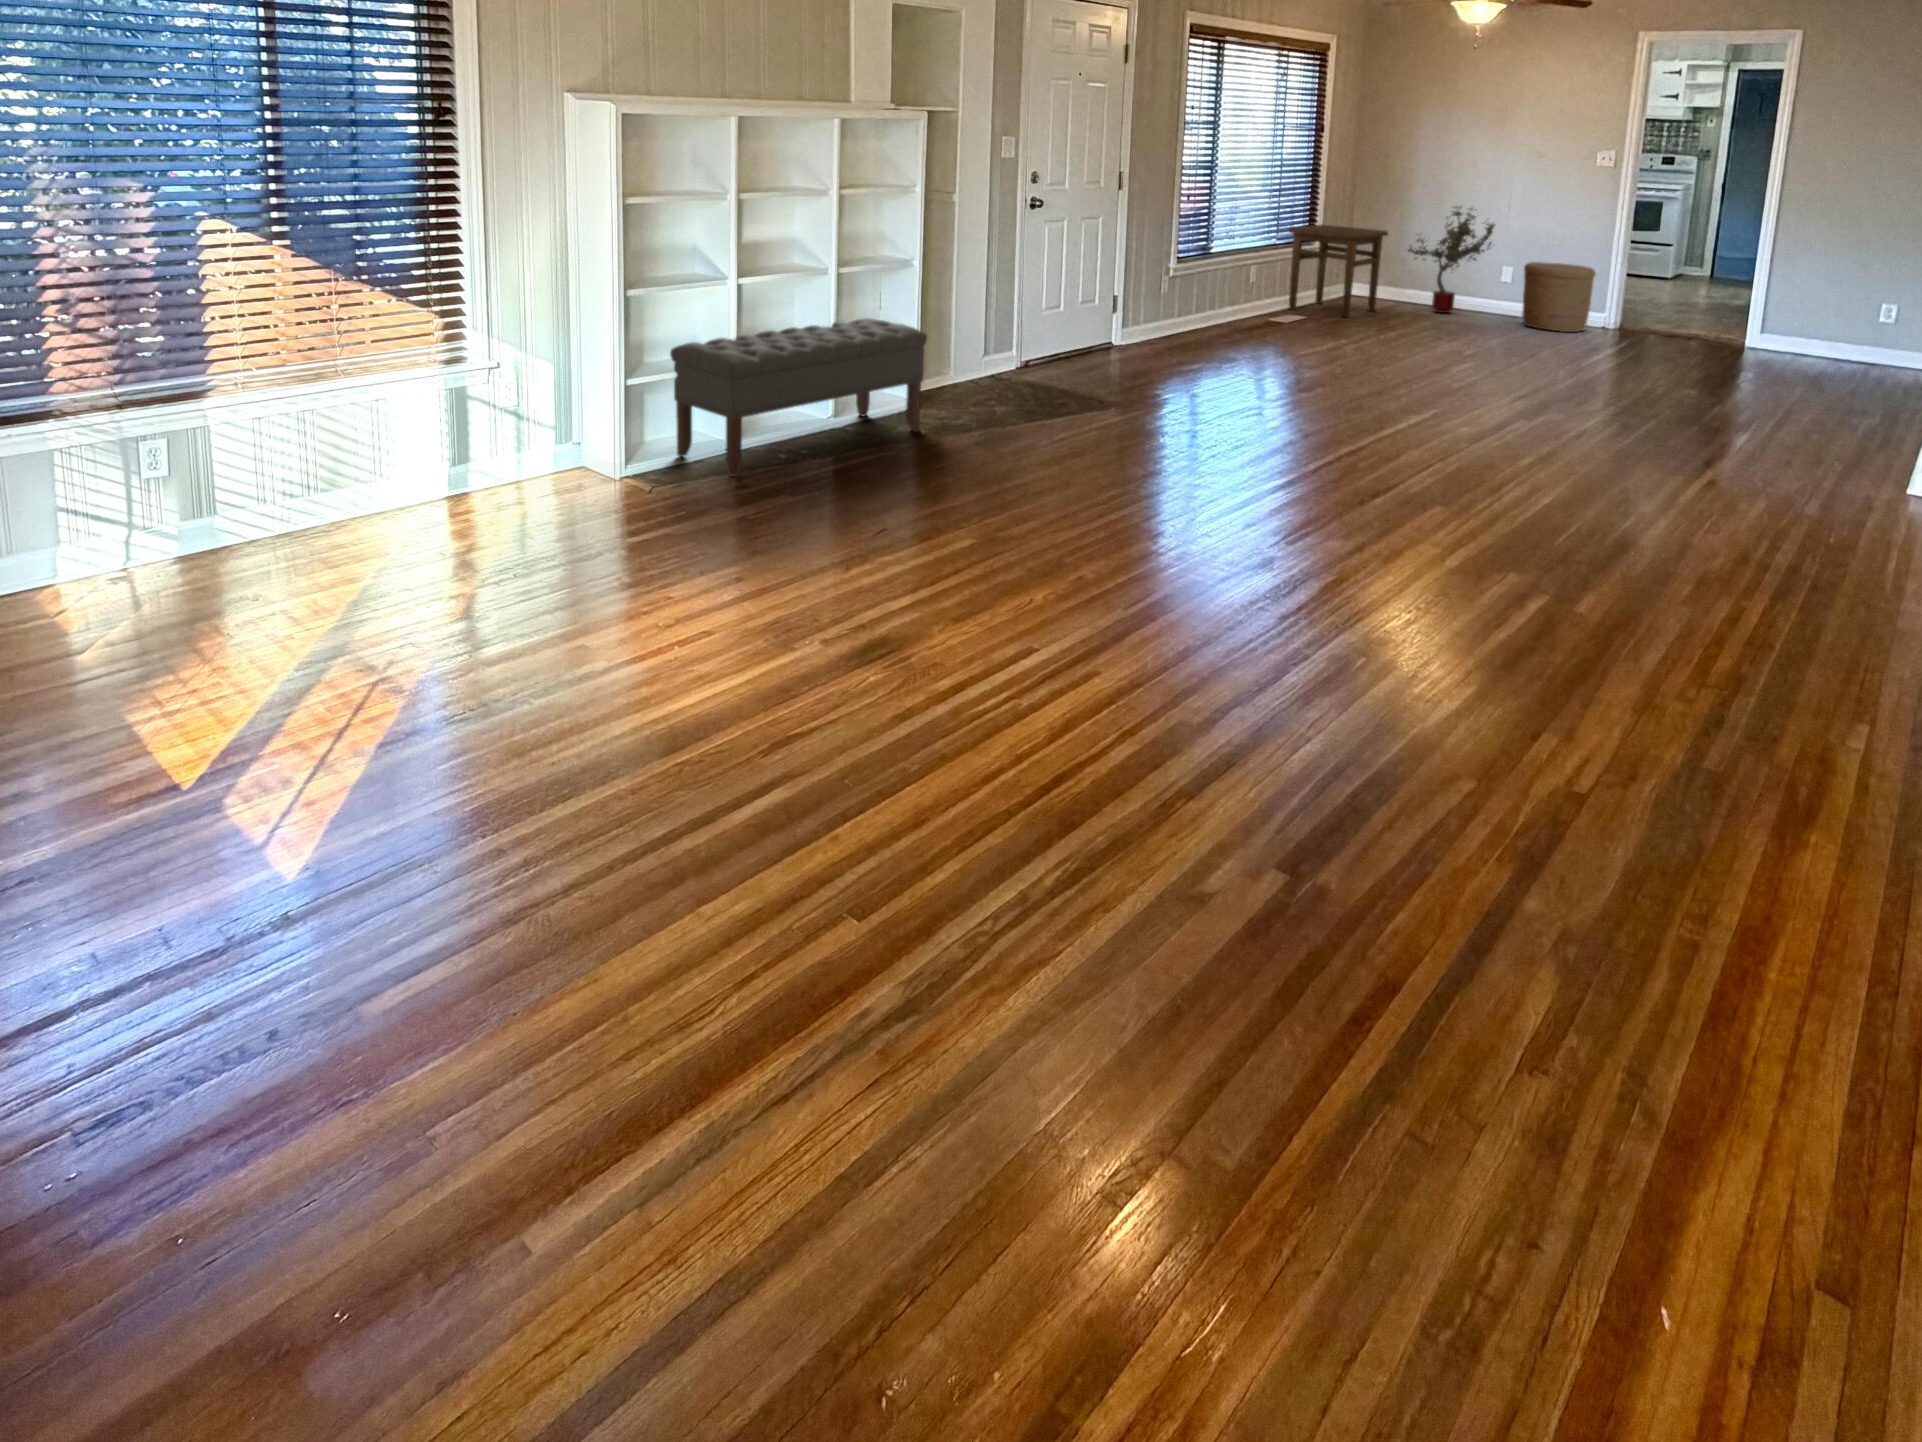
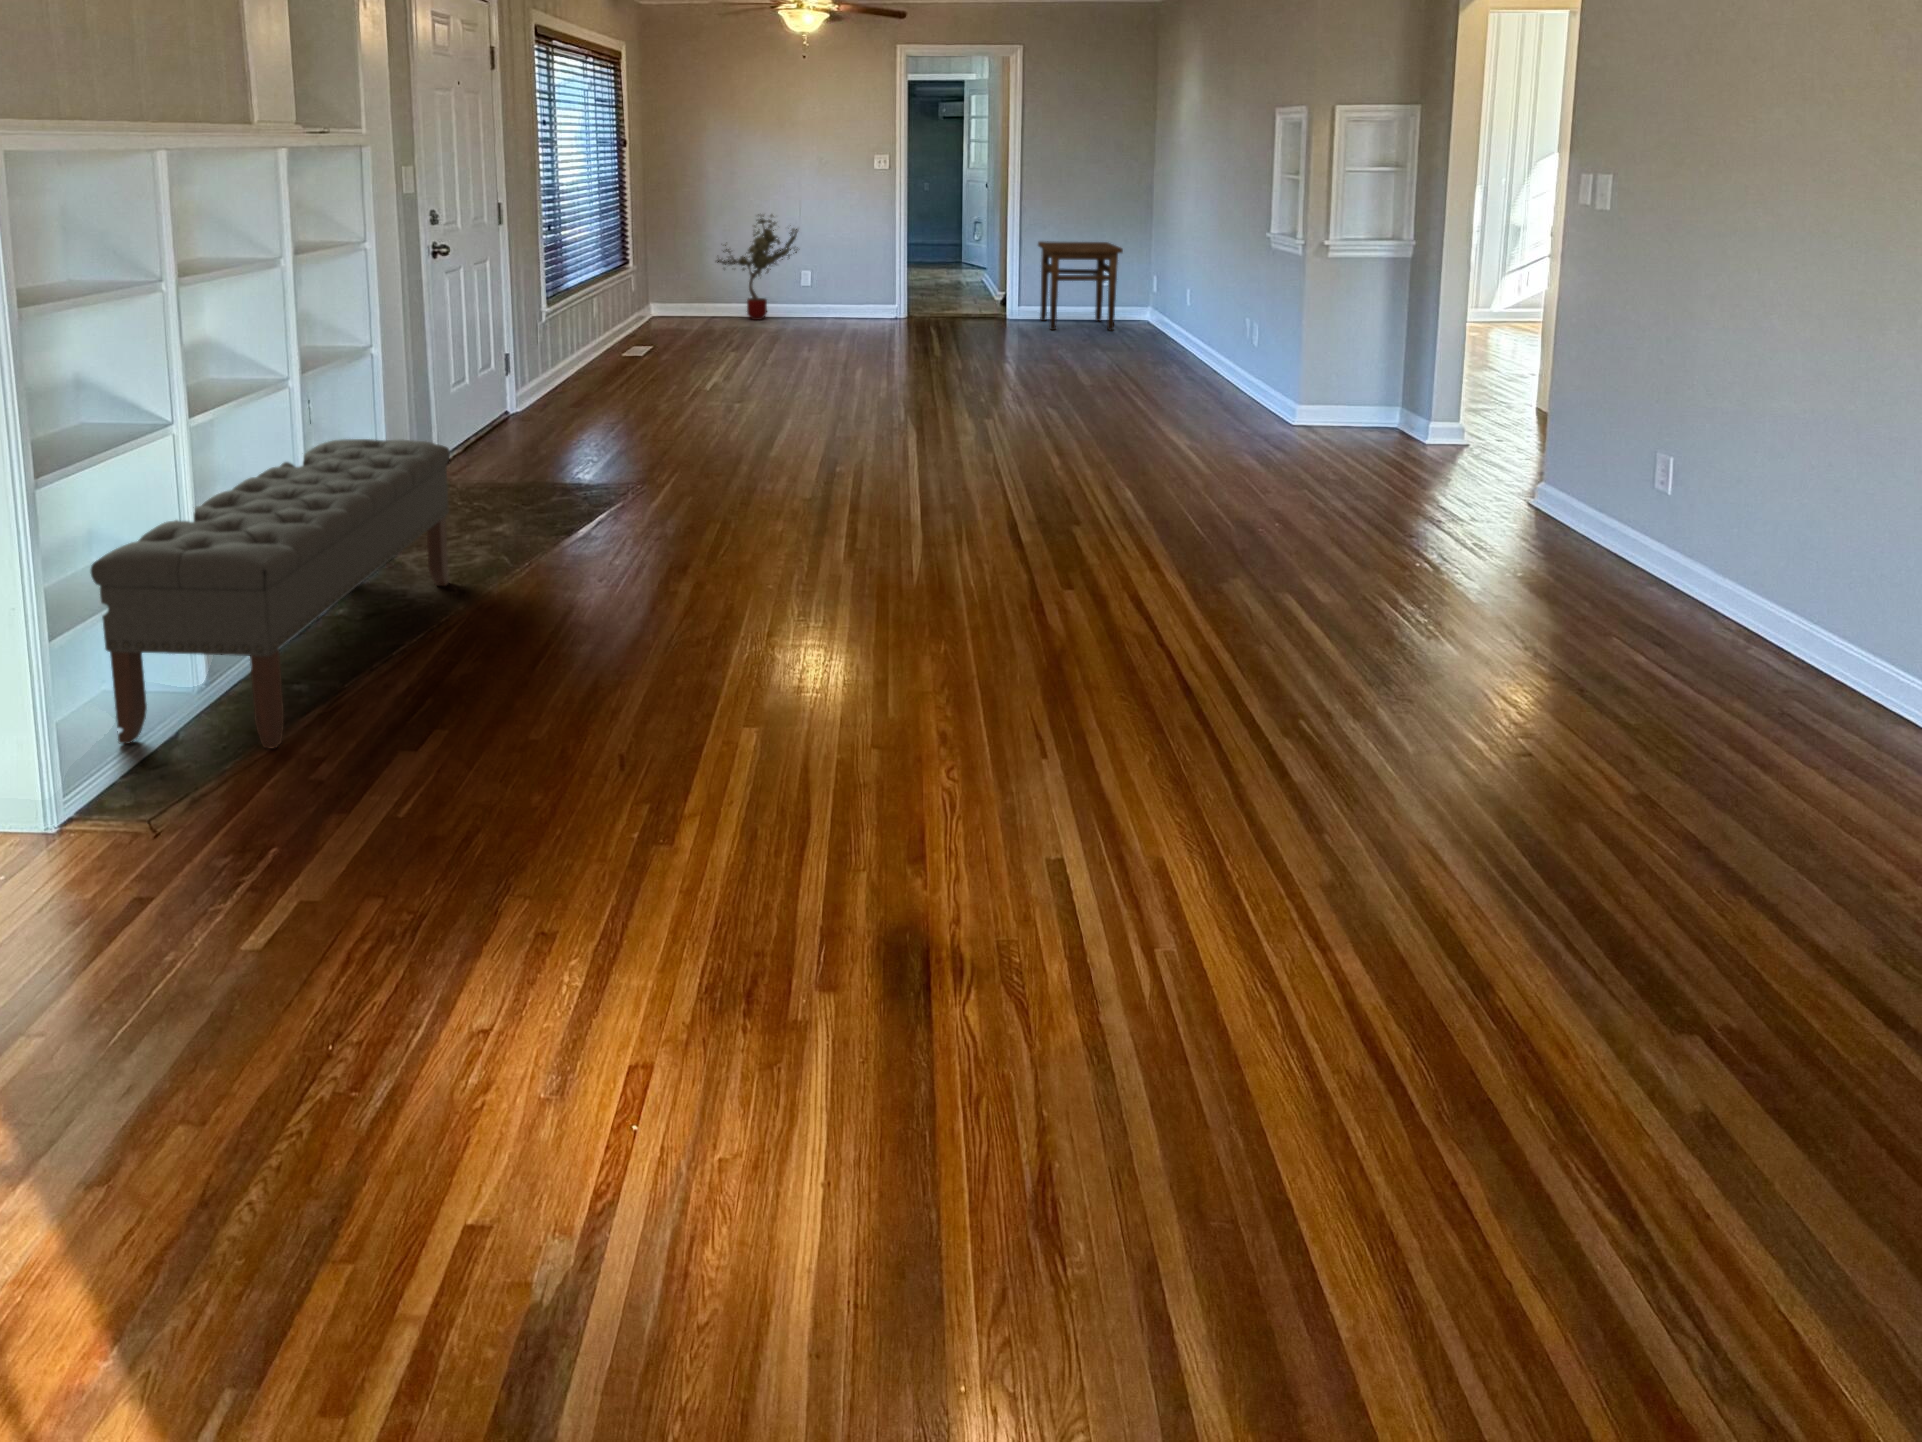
side table: present [1289,225,1388,317] -> present [1038,241,1123,330]
woven basket: present [1522,262,1596,332] -> none [830,260,889,324]

